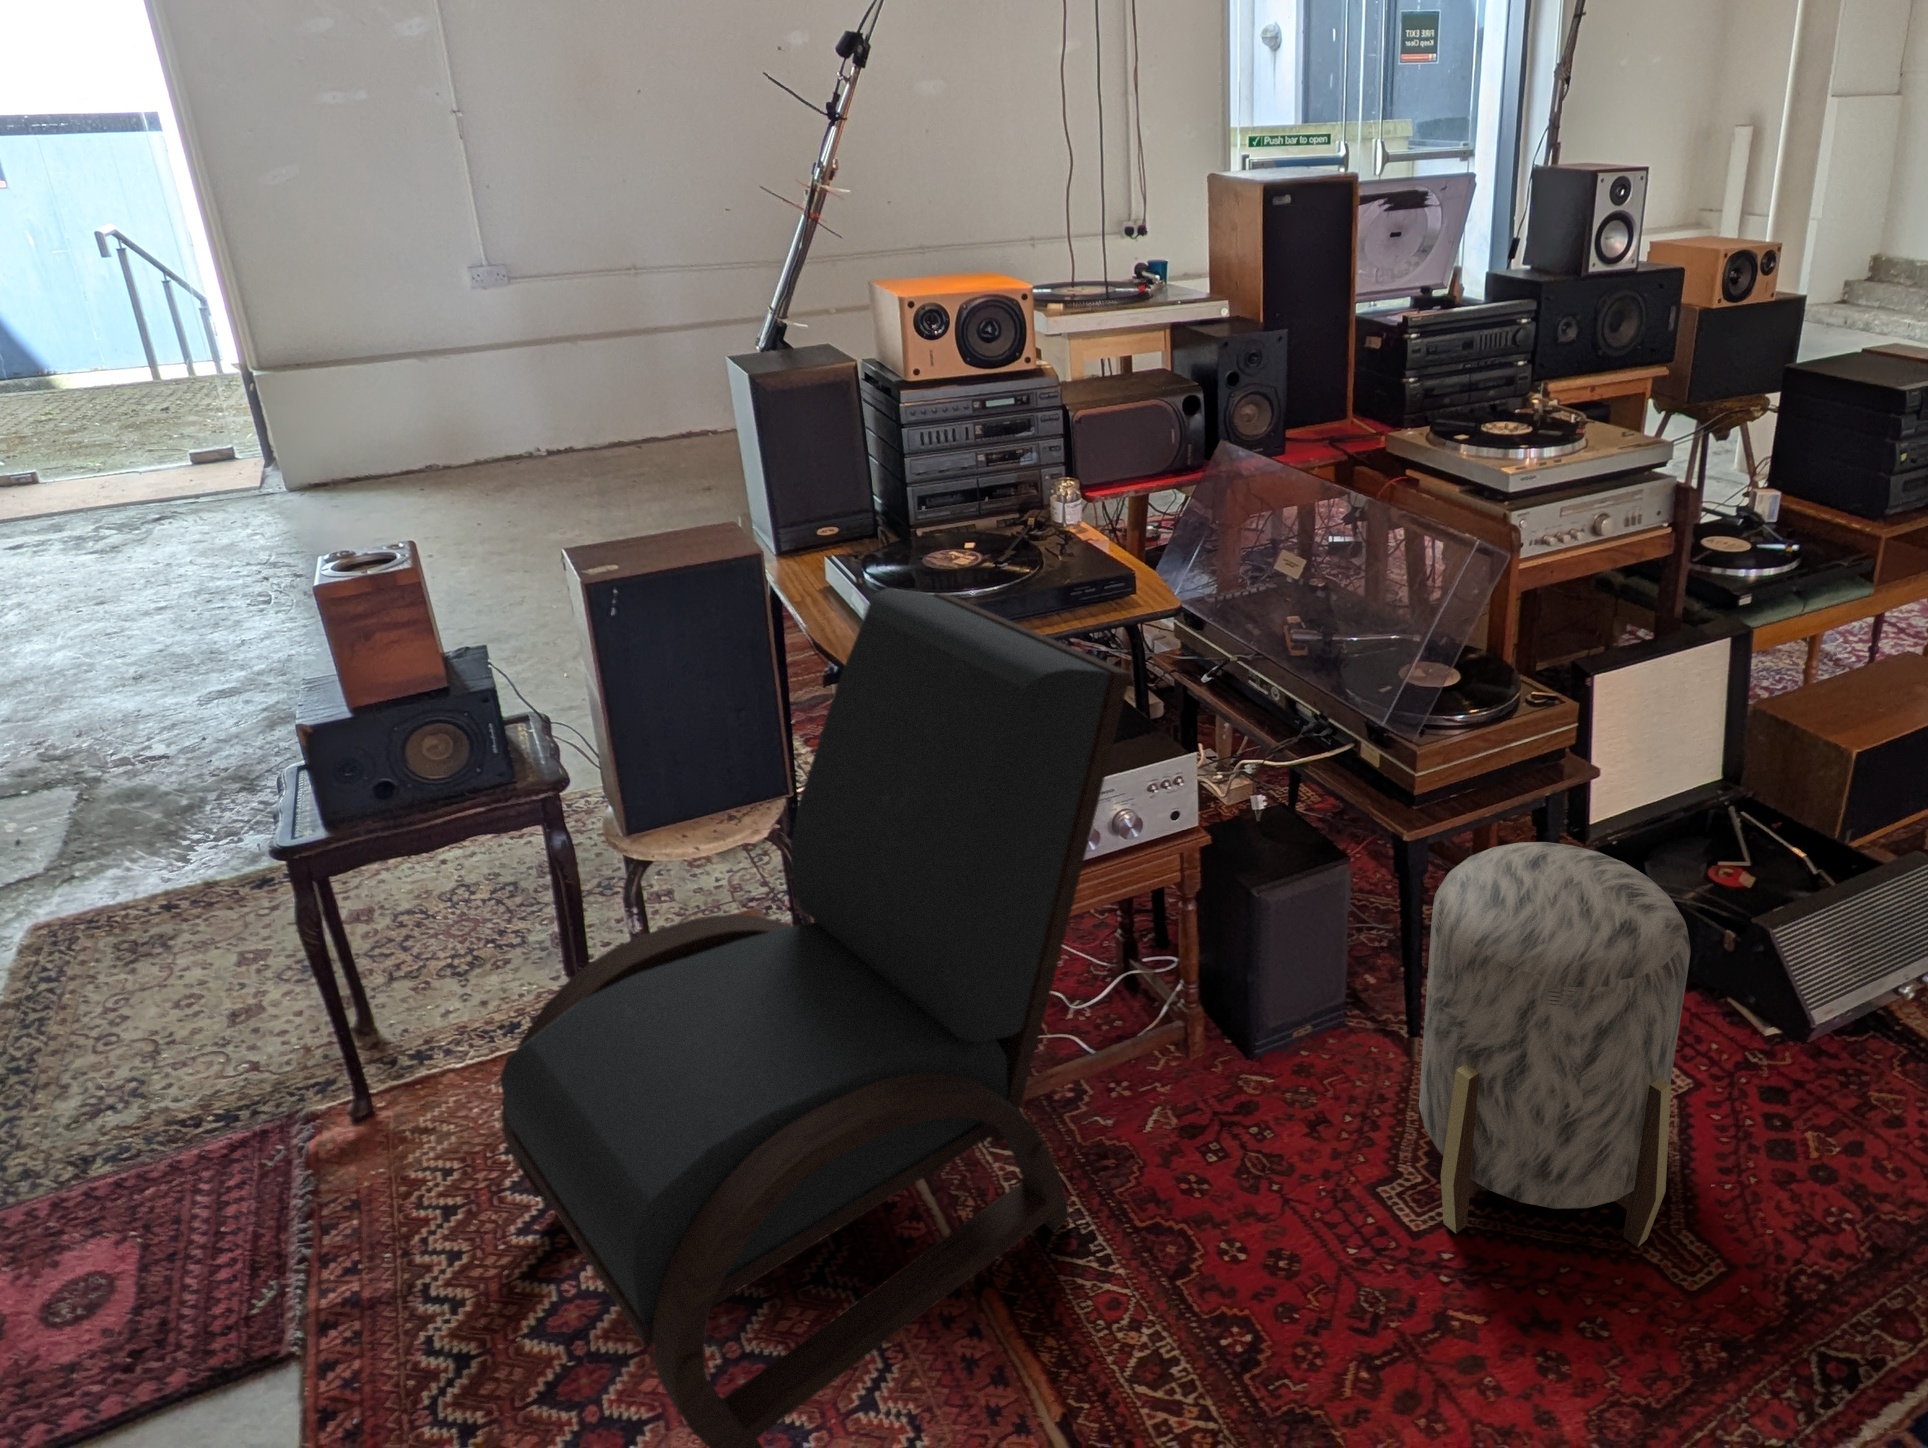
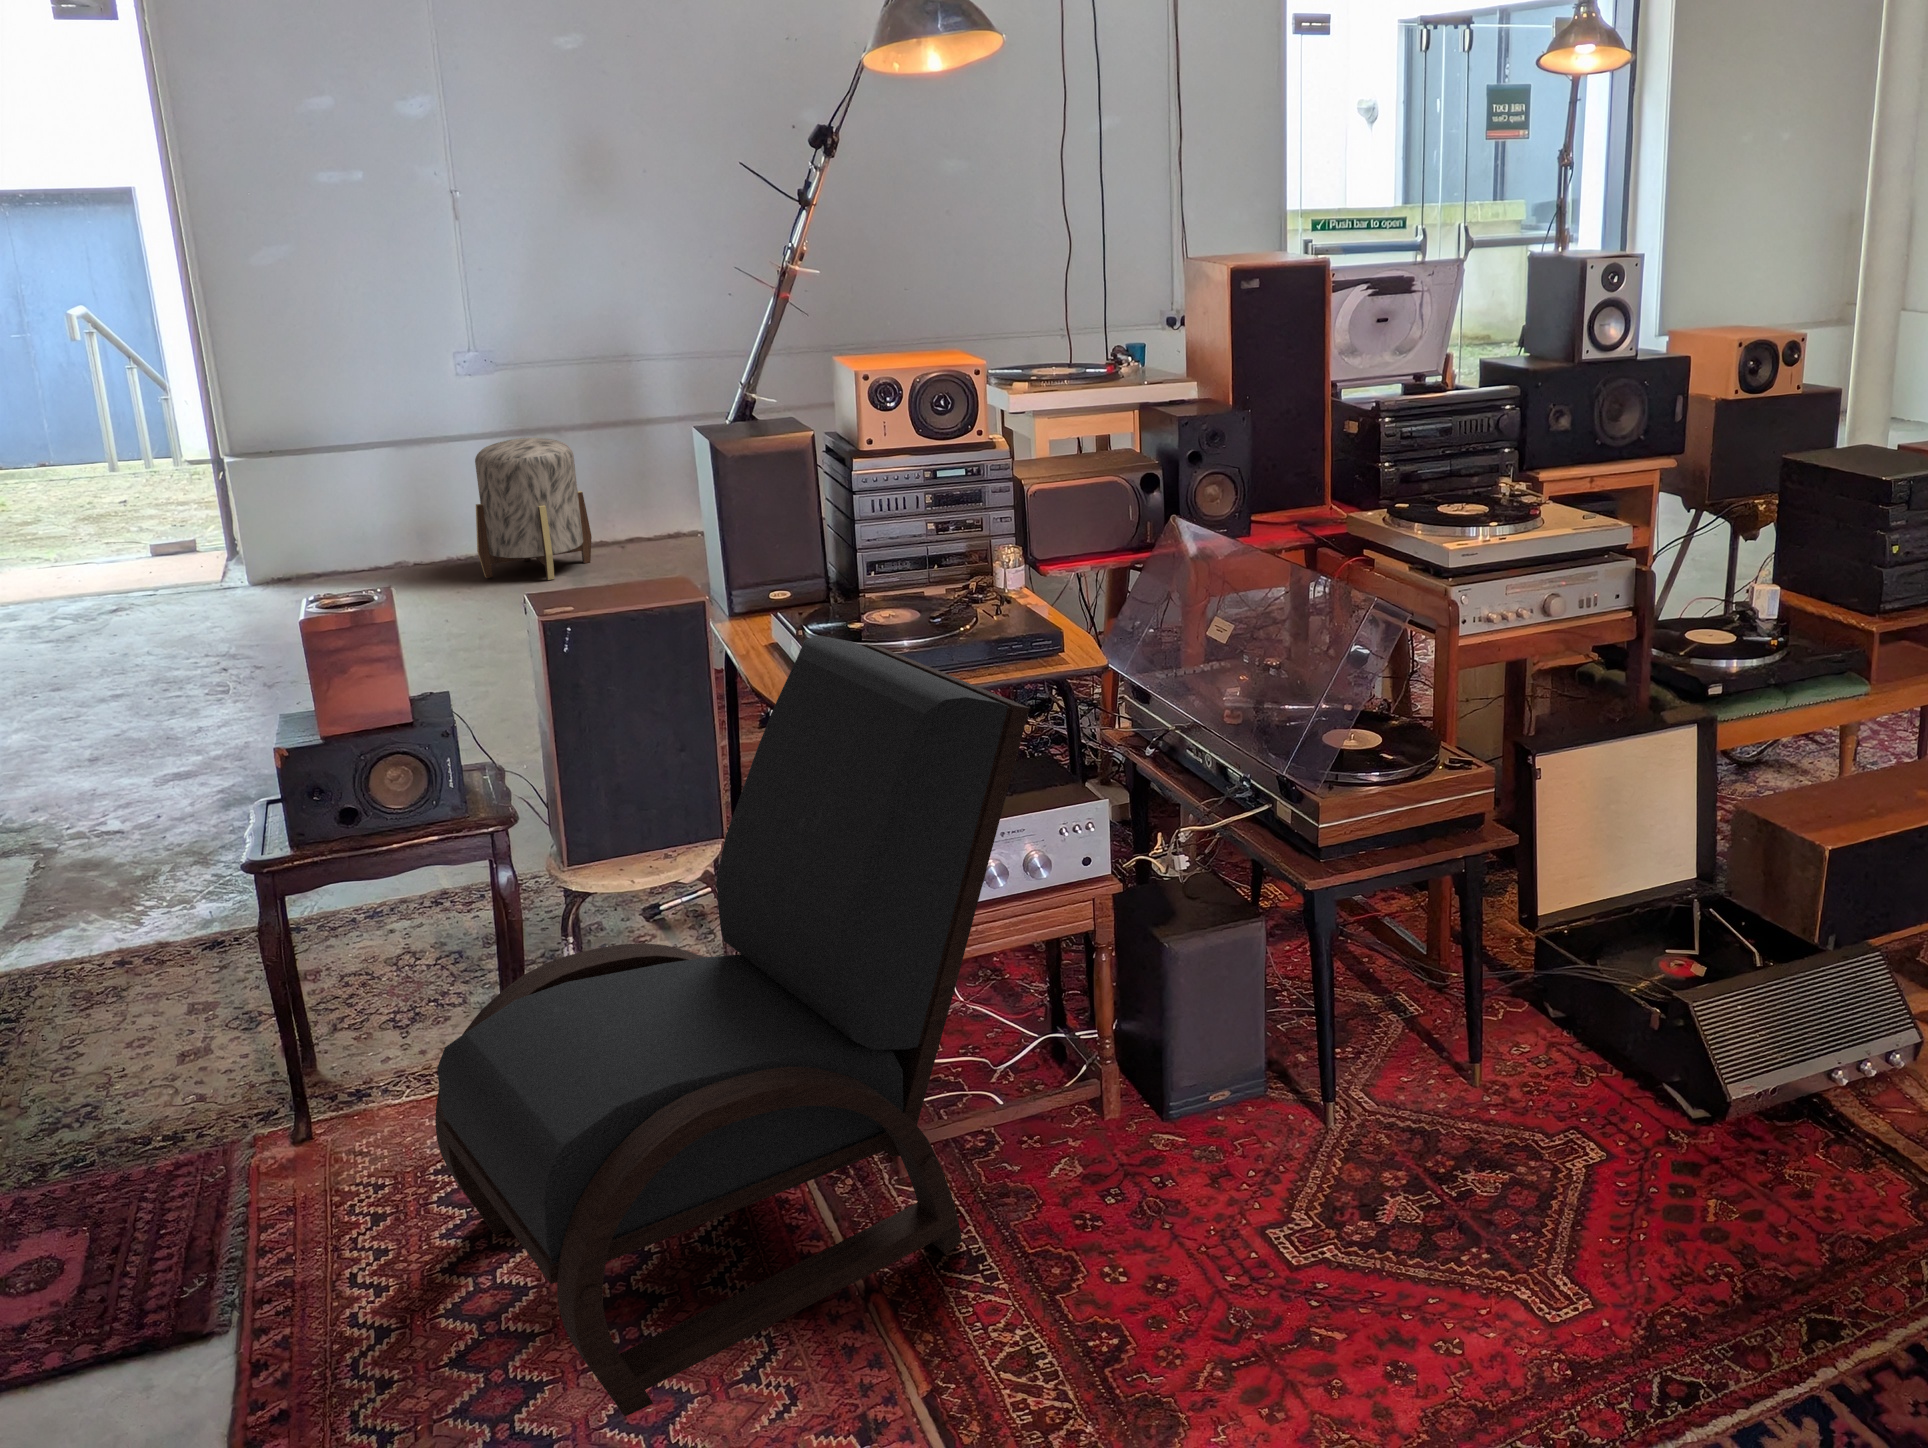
ottoman: present [1419,842,1691,1247] -> present [475,438,592,580]

